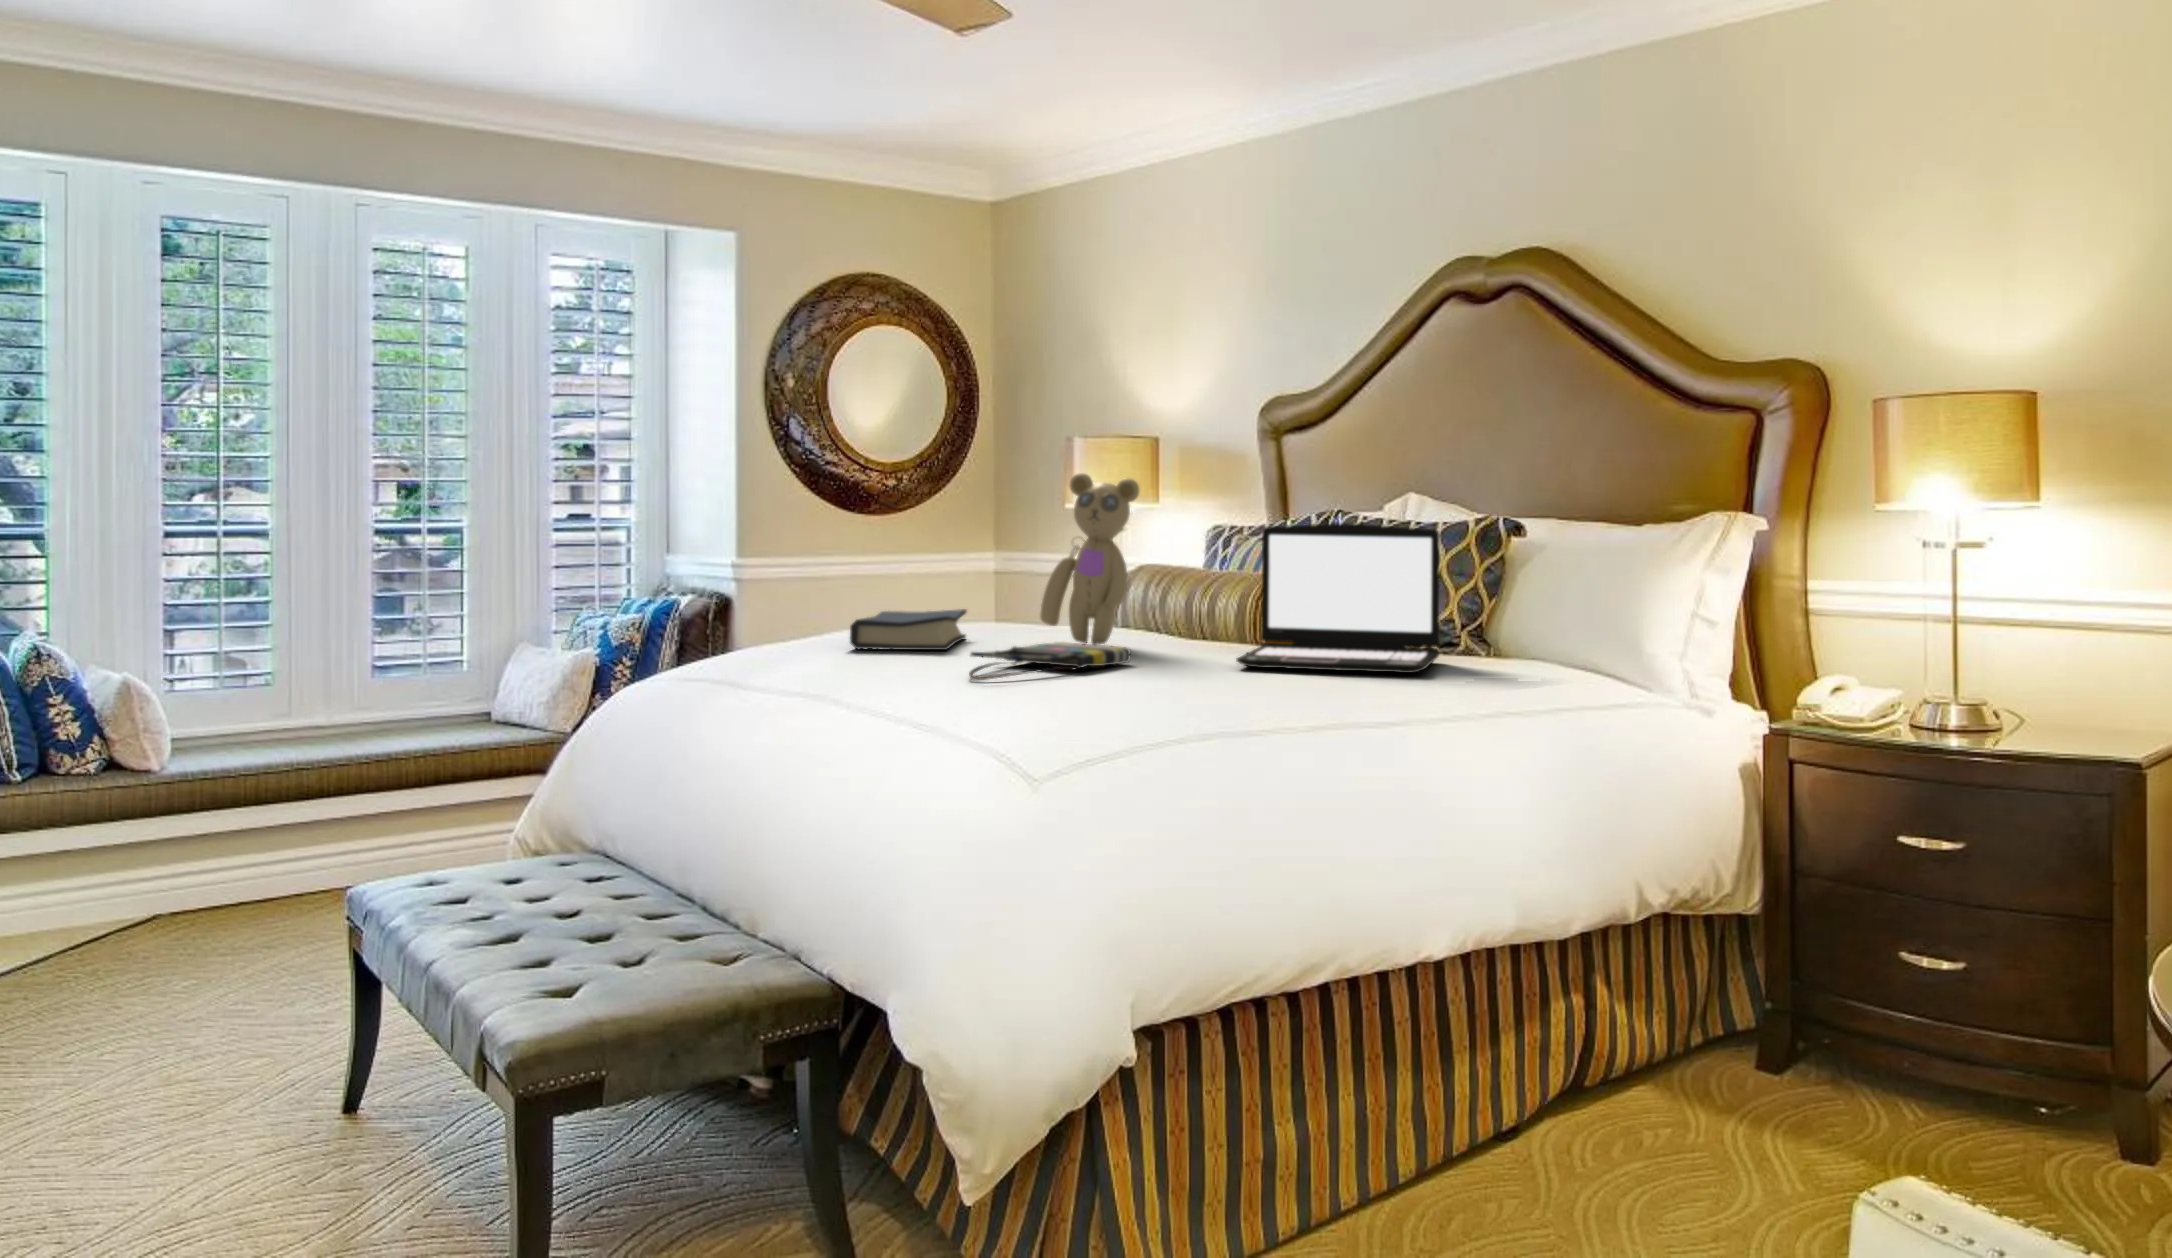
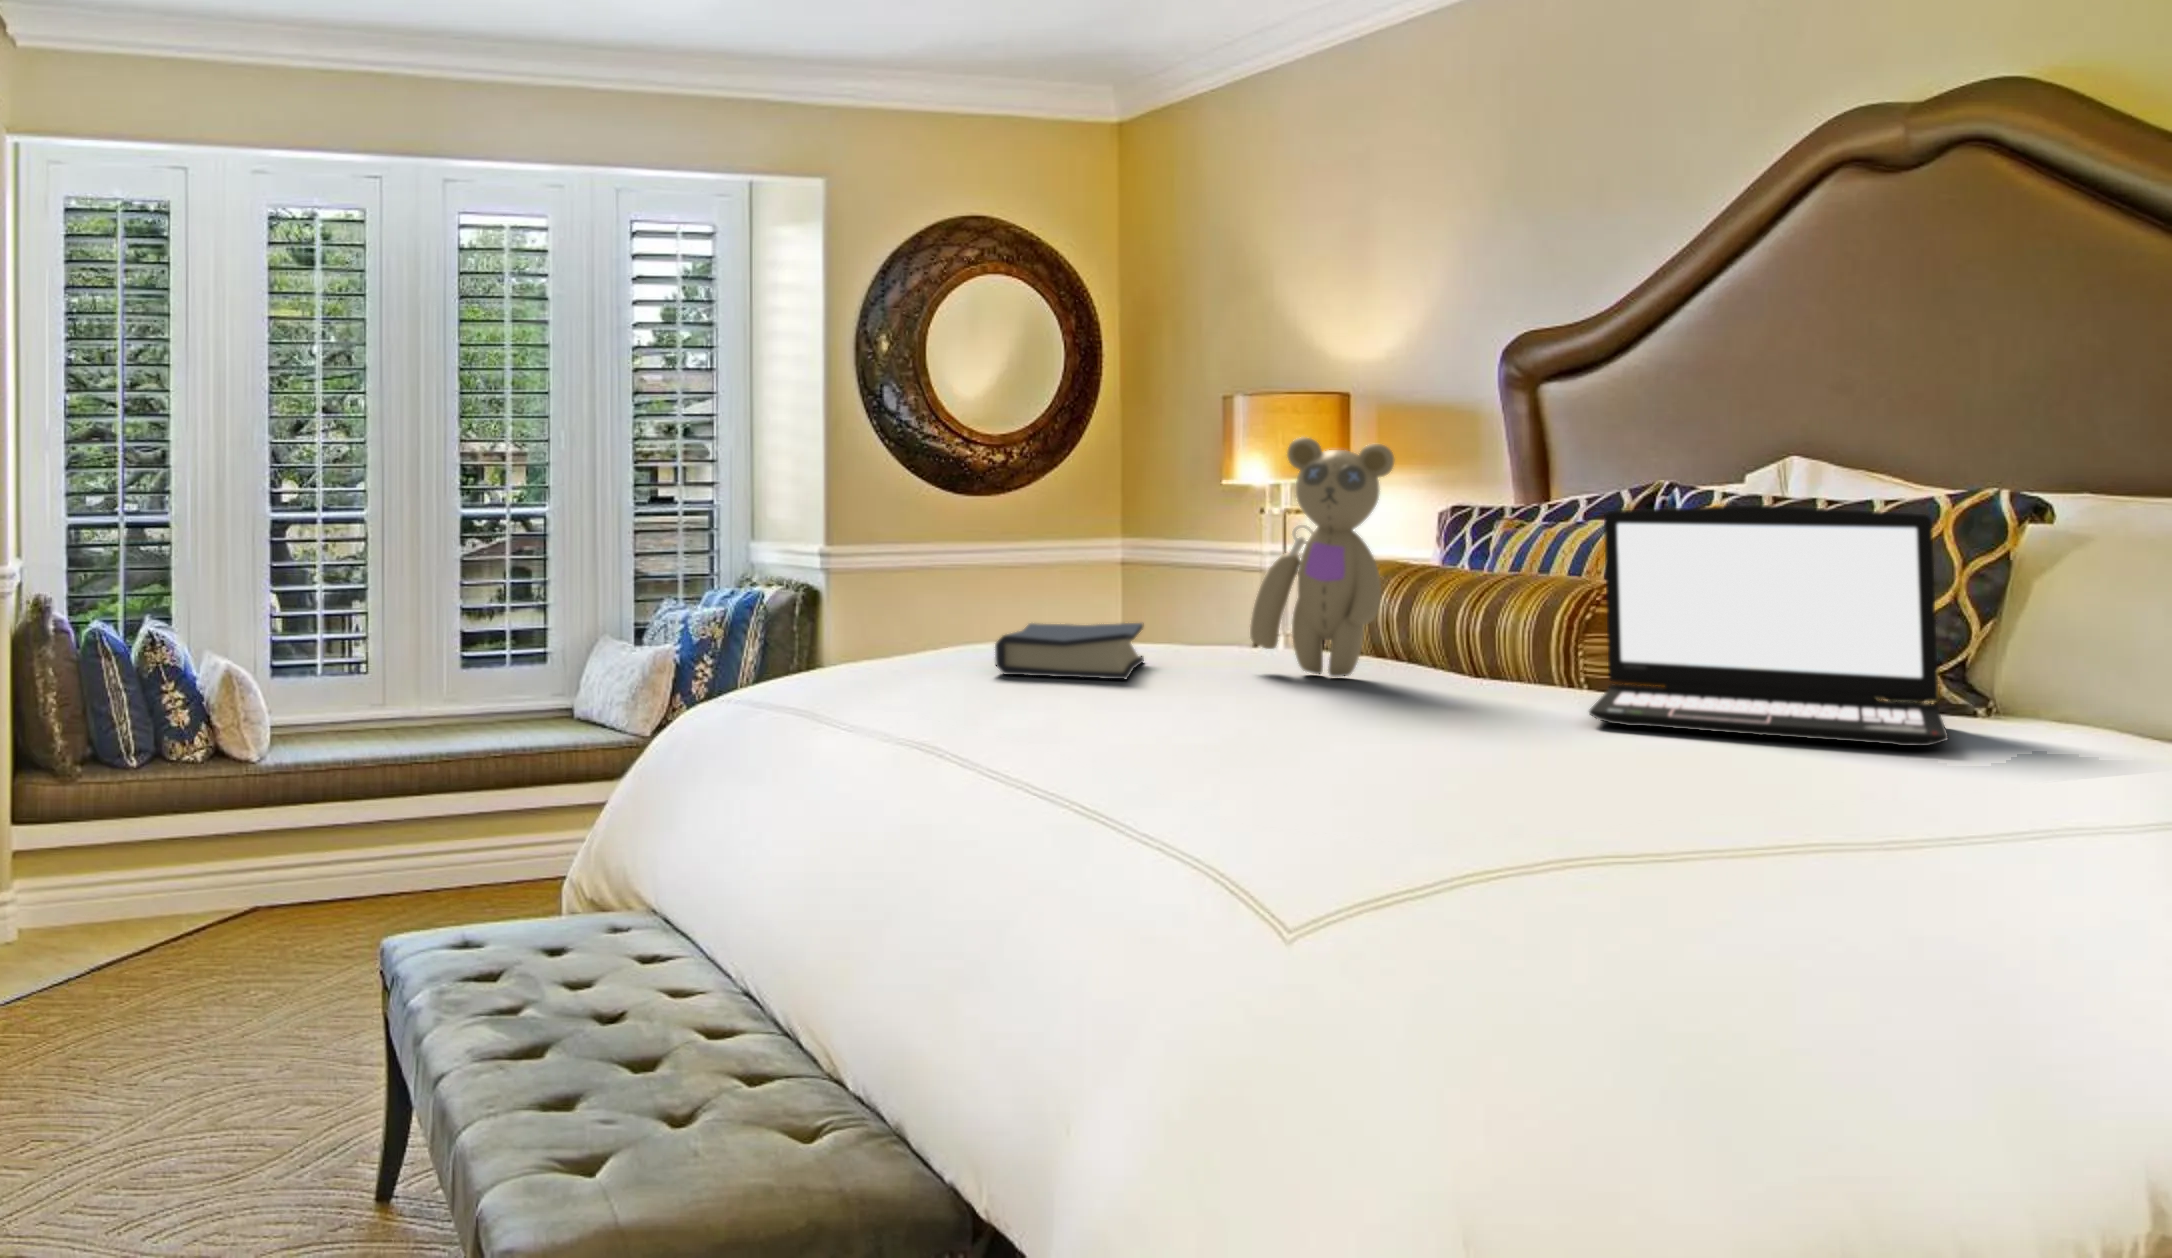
tote bag: present [969,642,1131,680] -> none [1181,675,1410,731]

